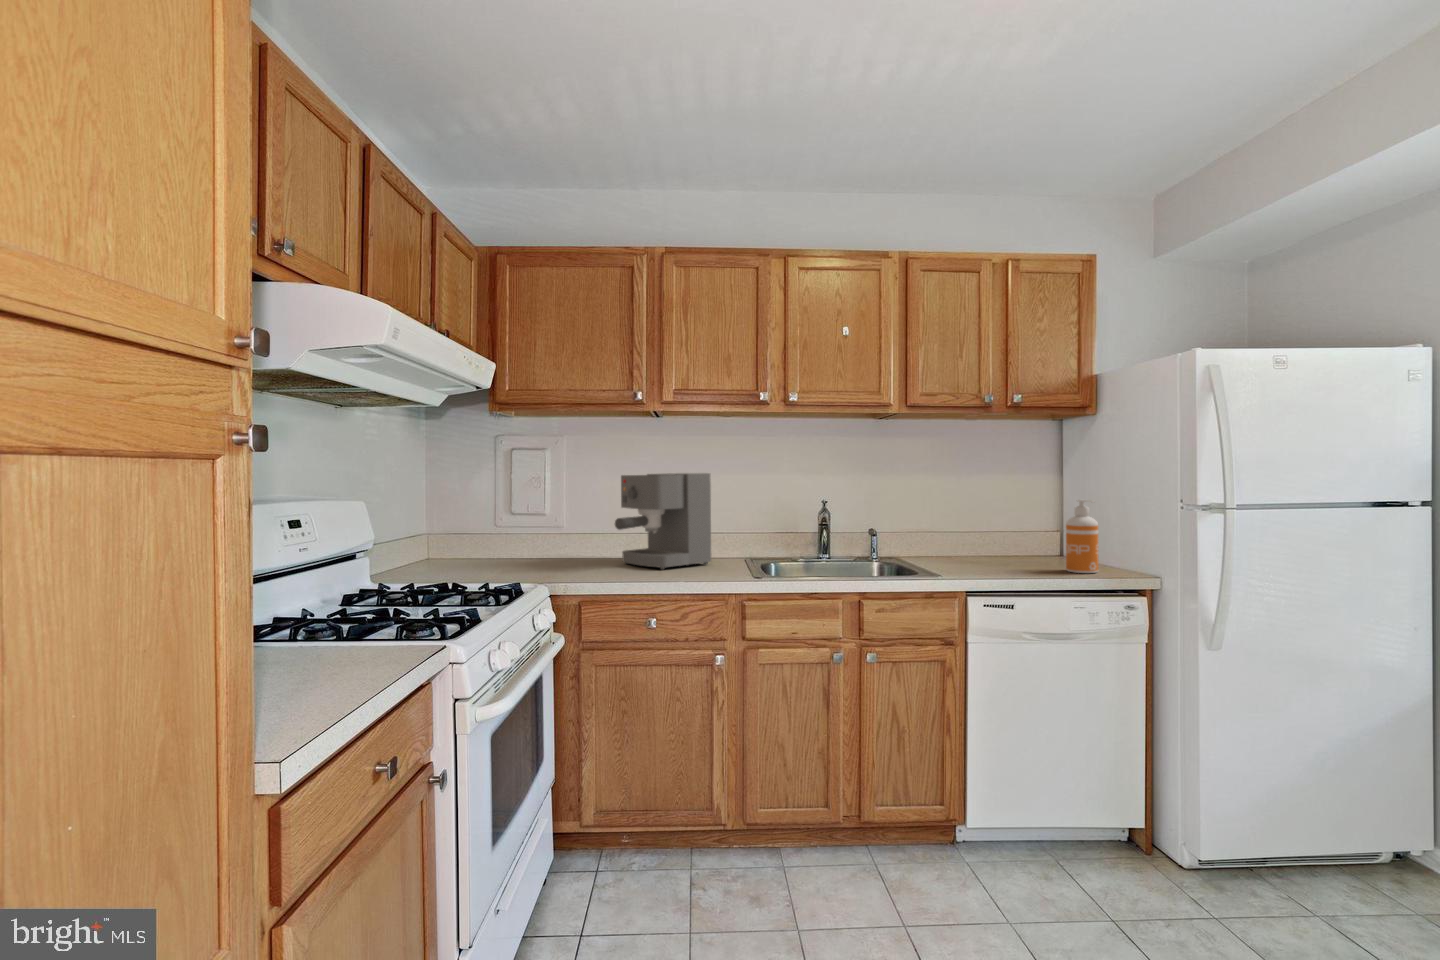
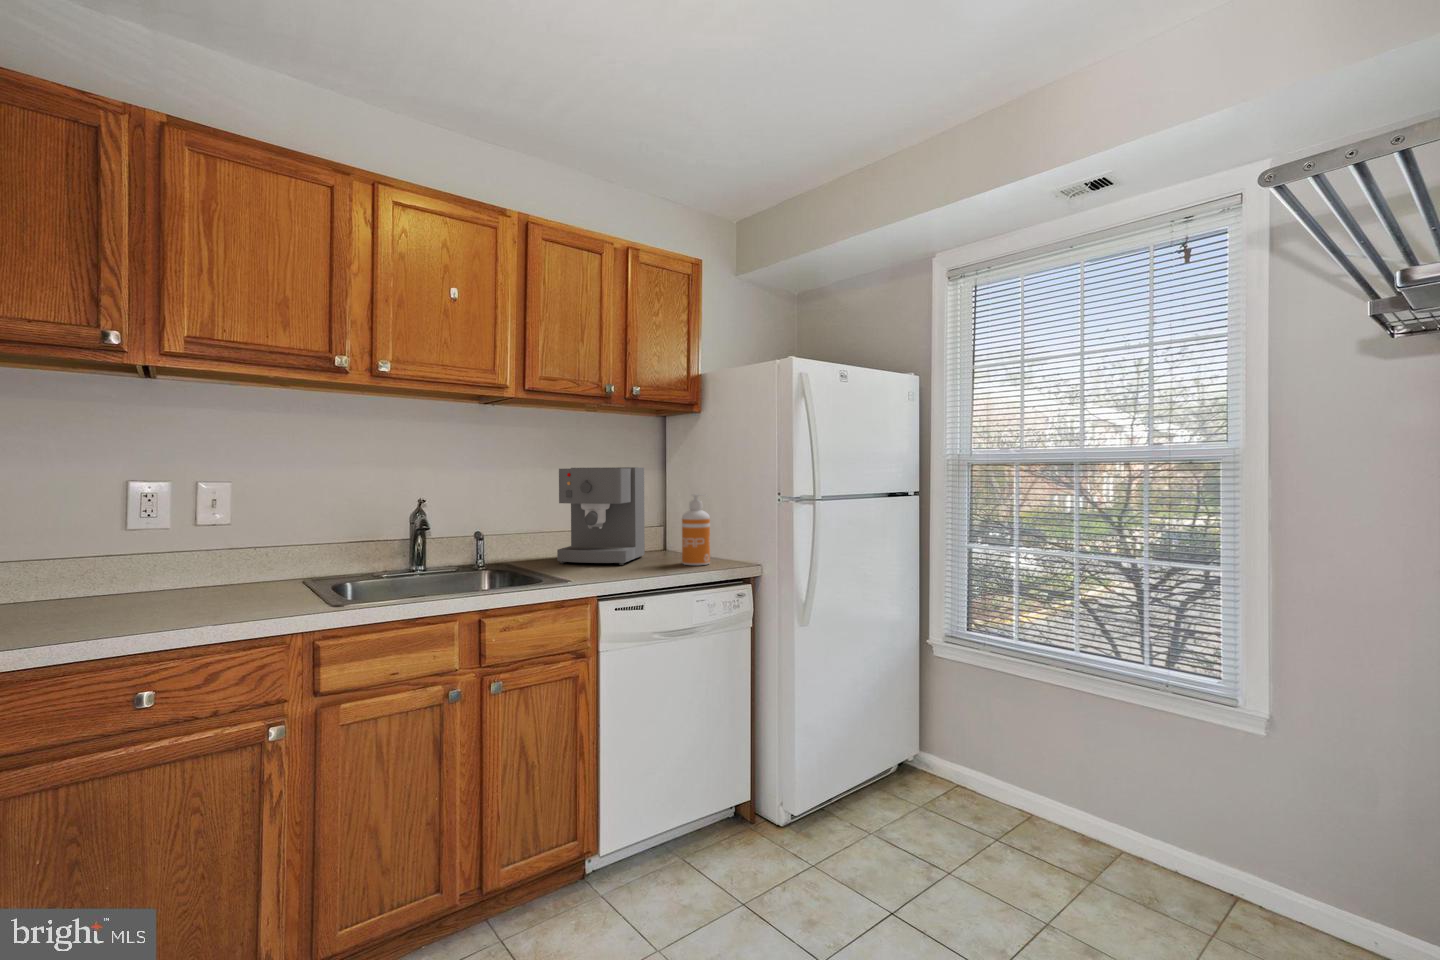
coffee maker: present [615,473,711,570] -> present [557,467,645,565]

